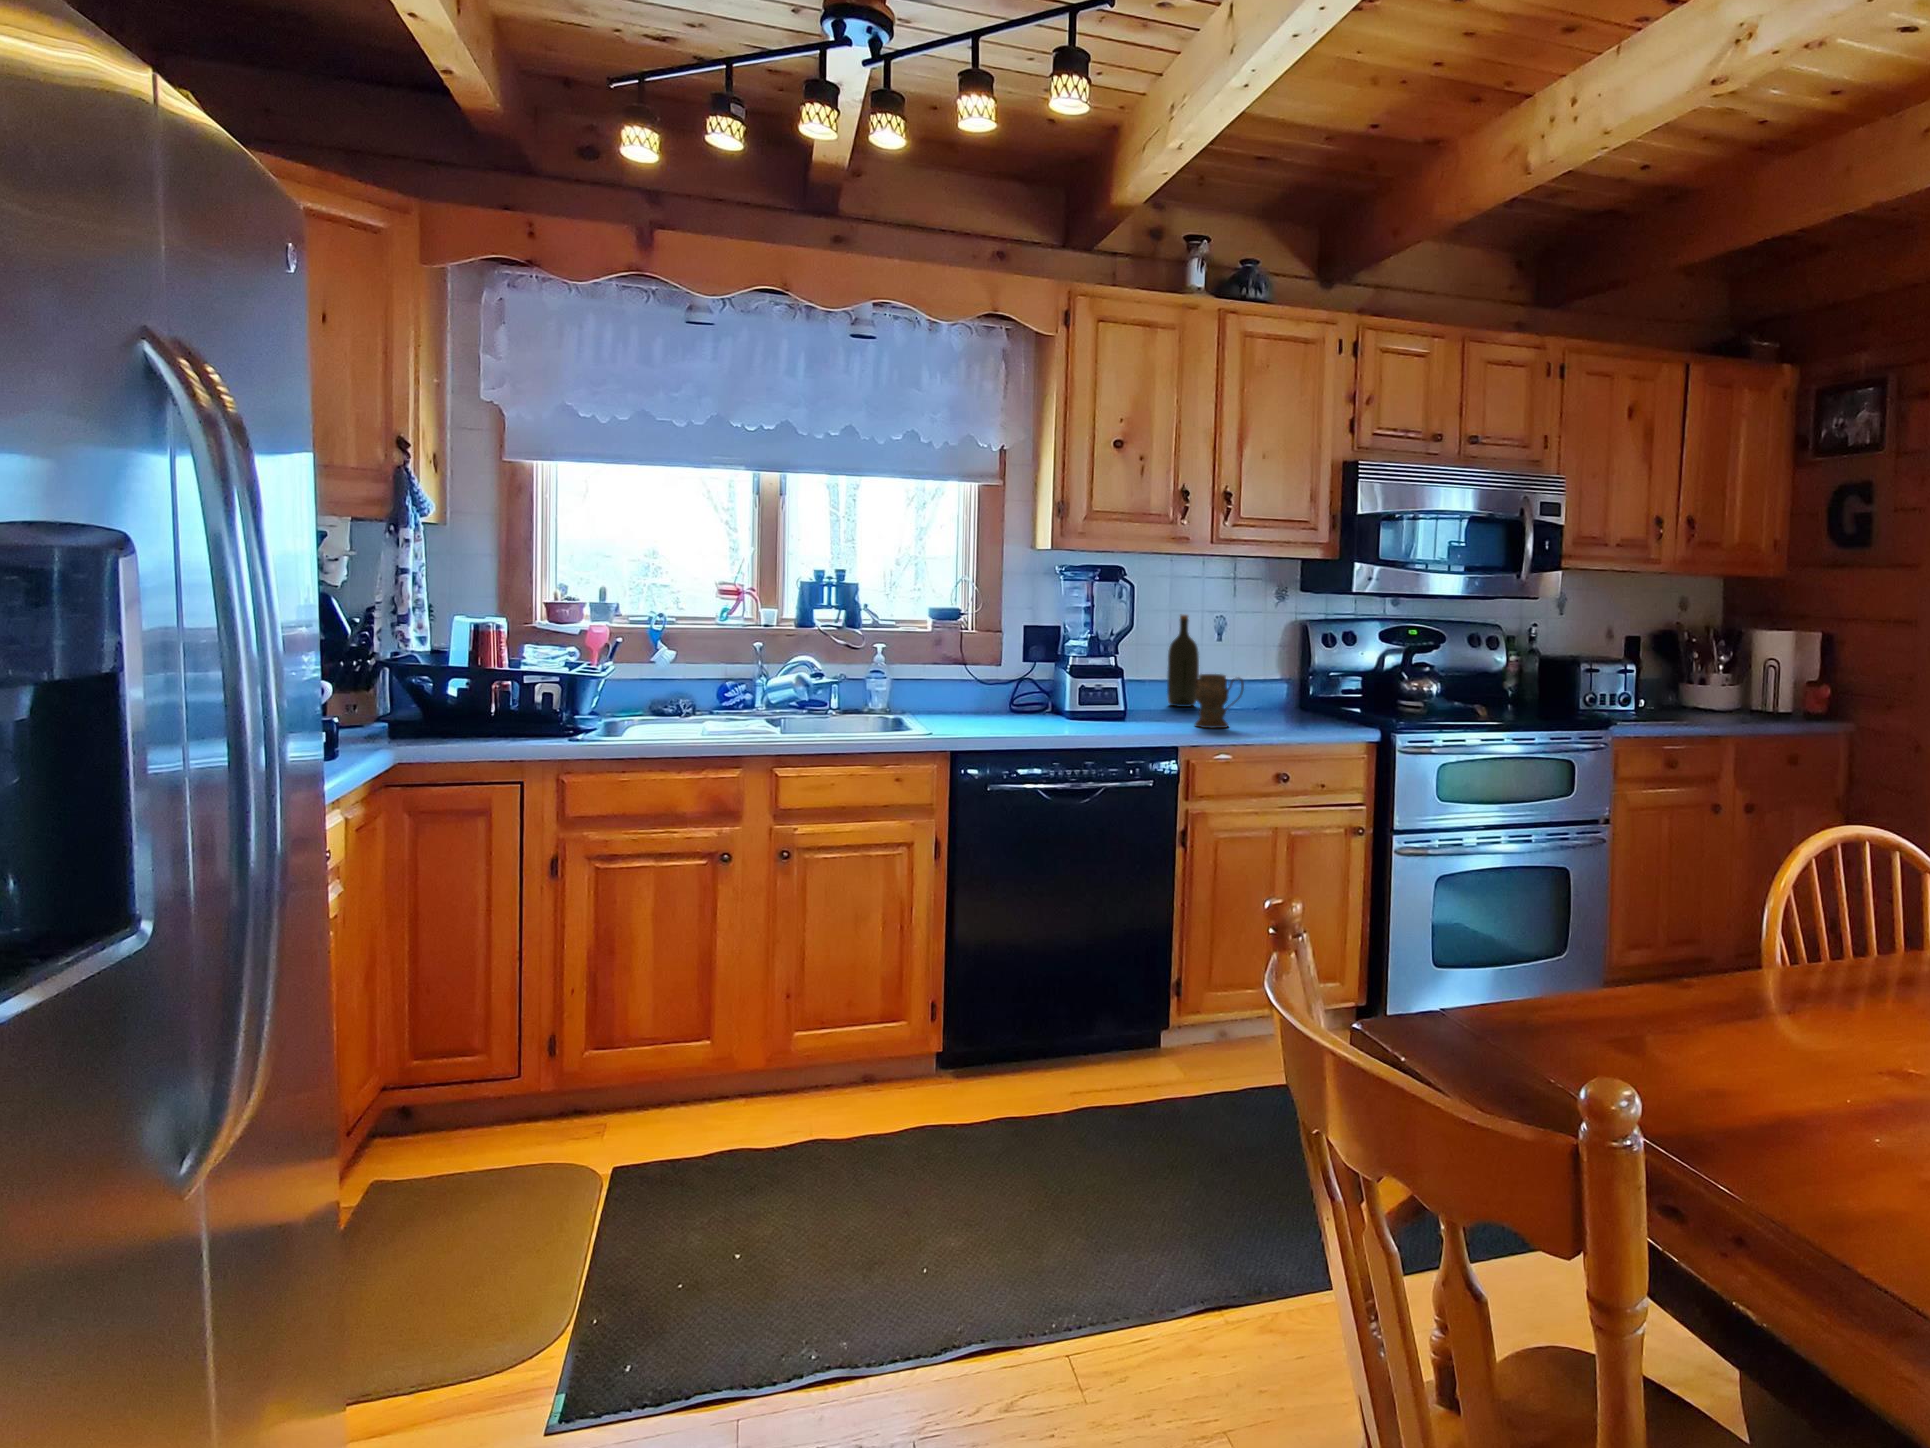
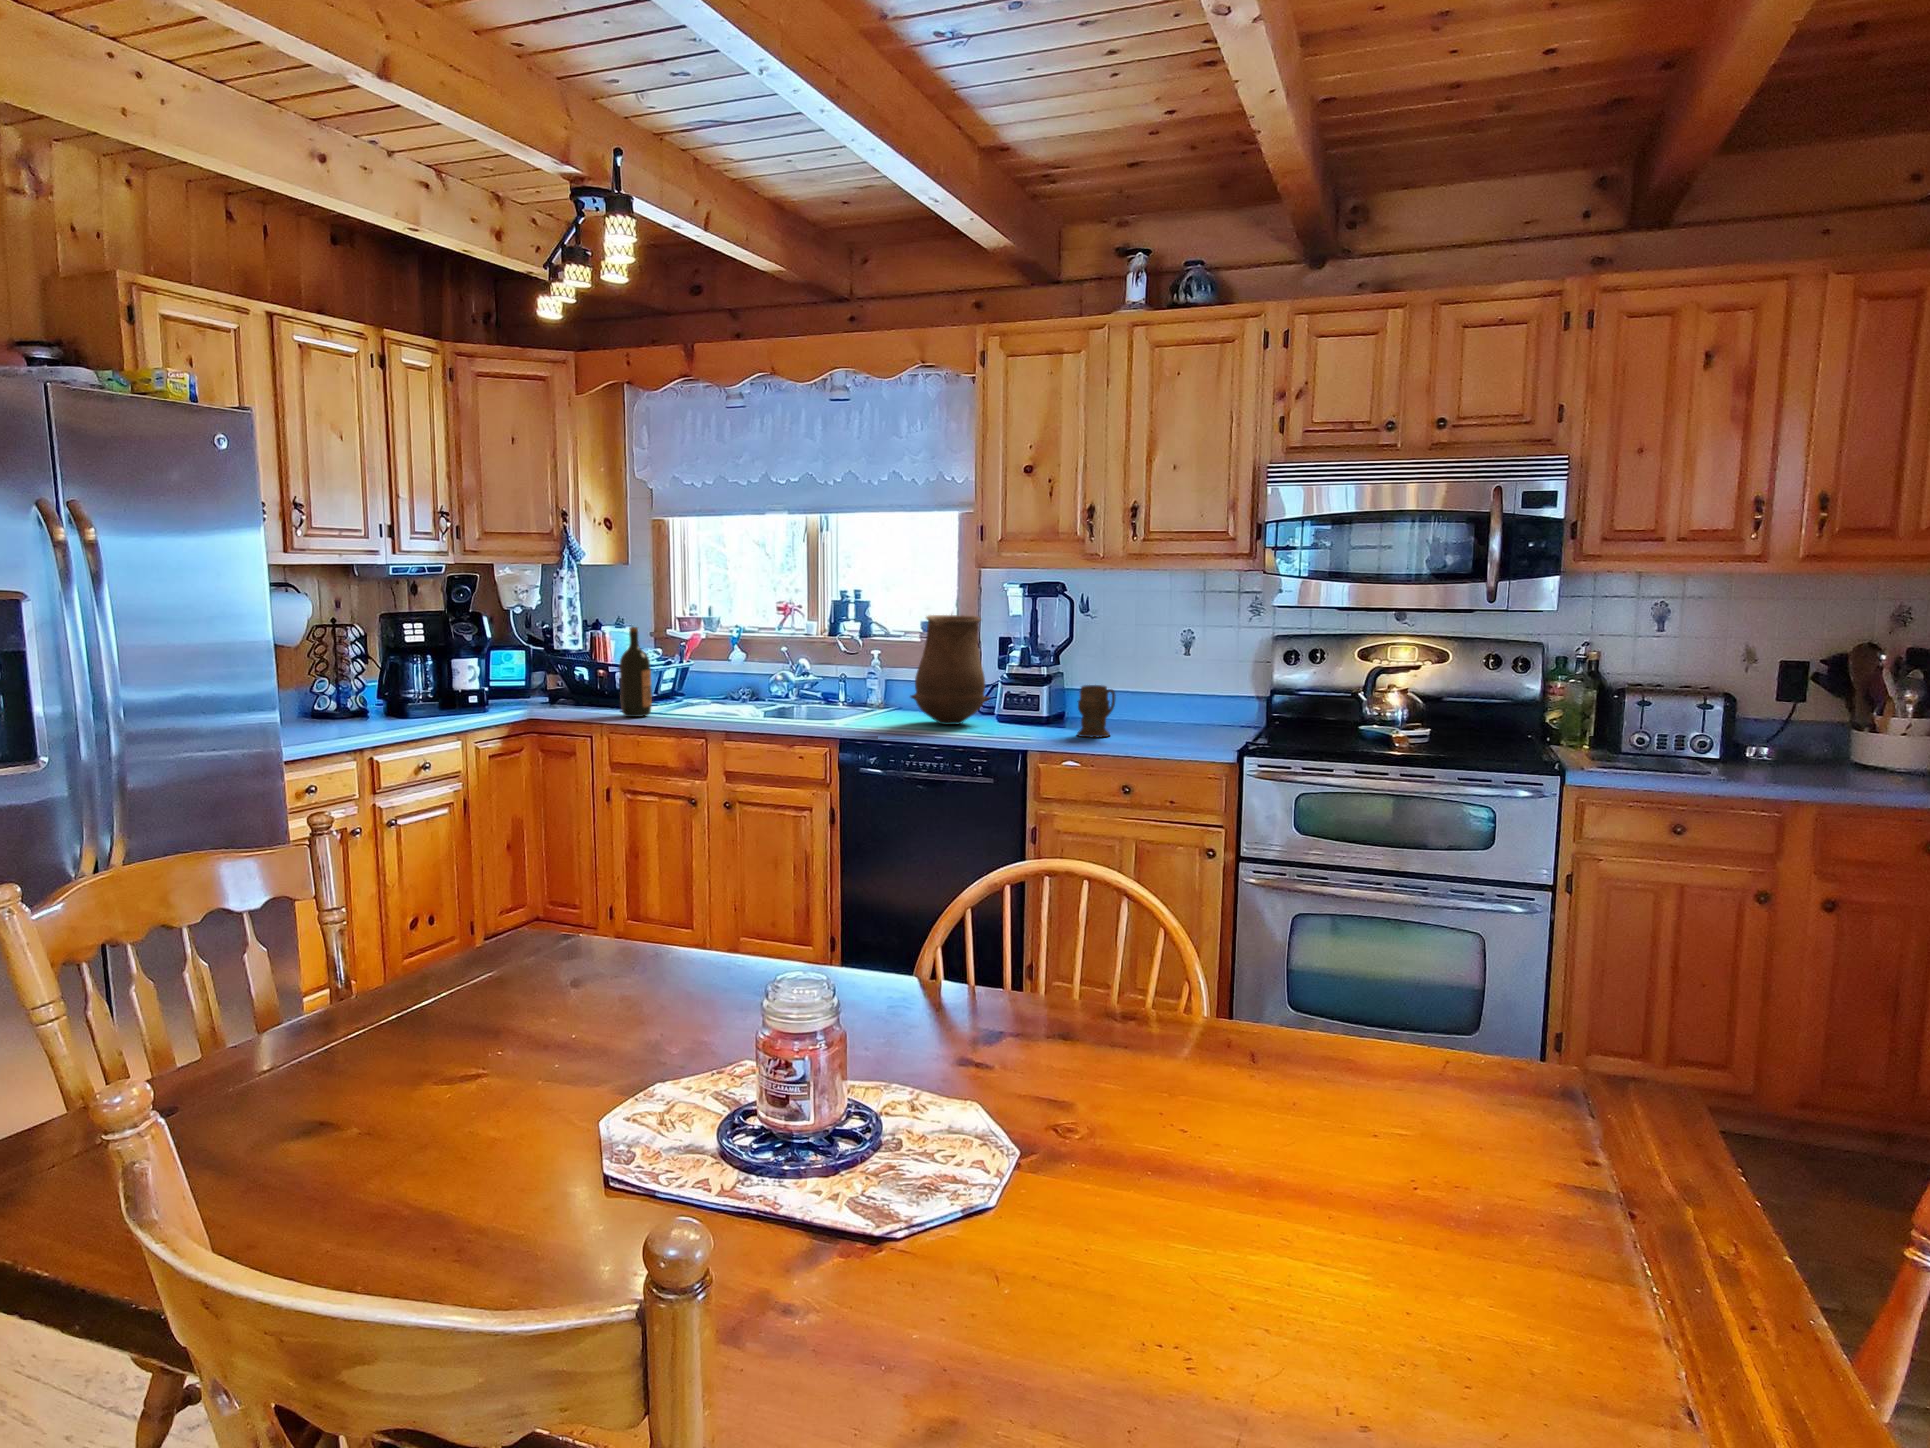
vase: none [1005,601,1084,726] -> present [911,615,990,725]
wine bottle: present [1167,615,1199,707] -> present [619,627,652,717]

